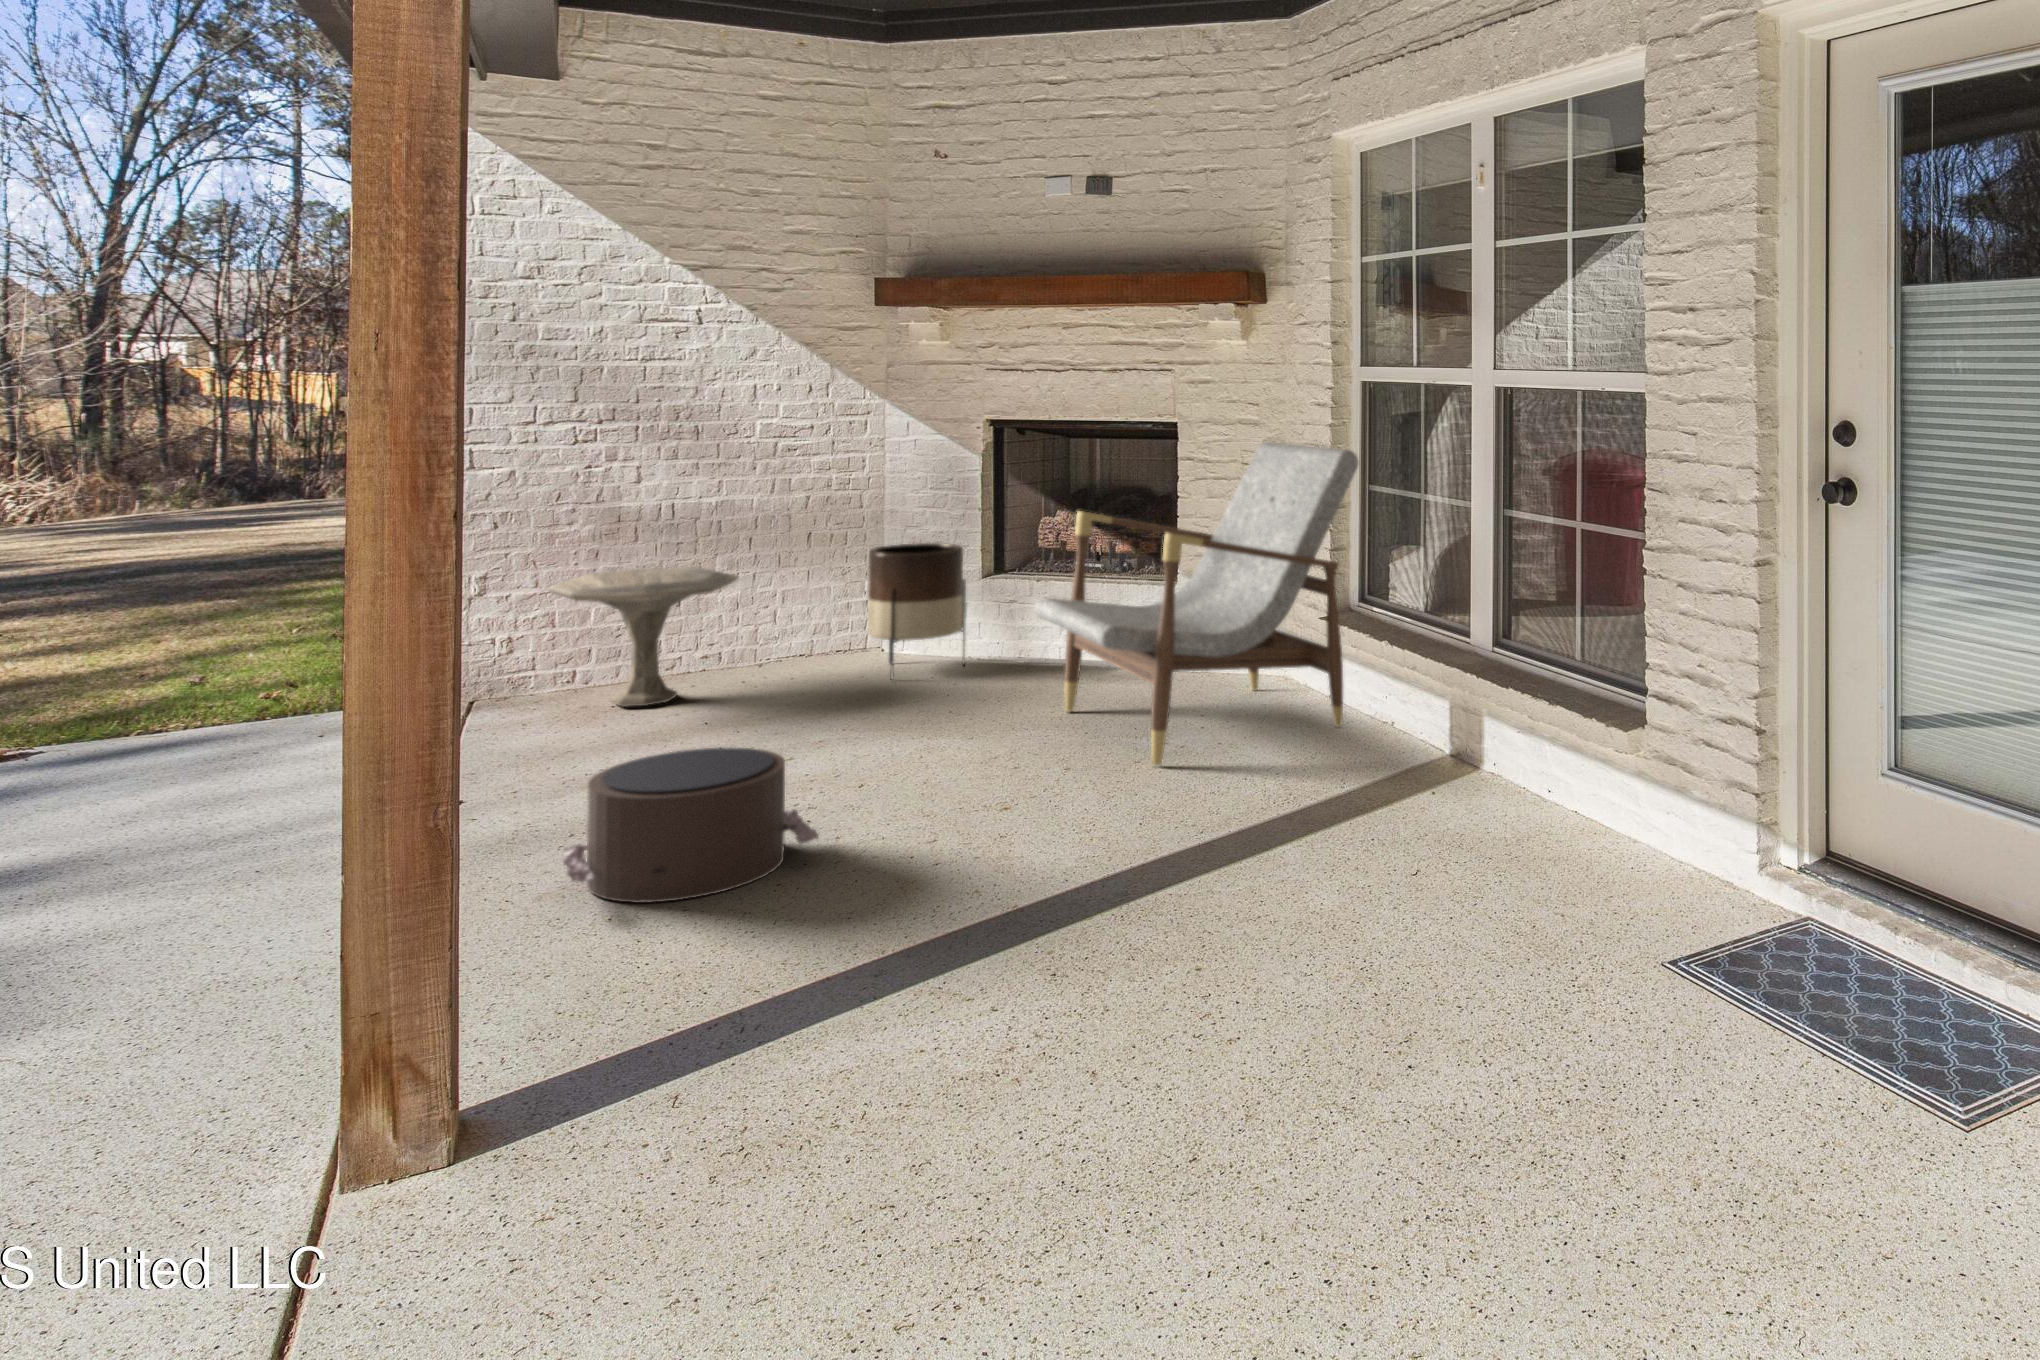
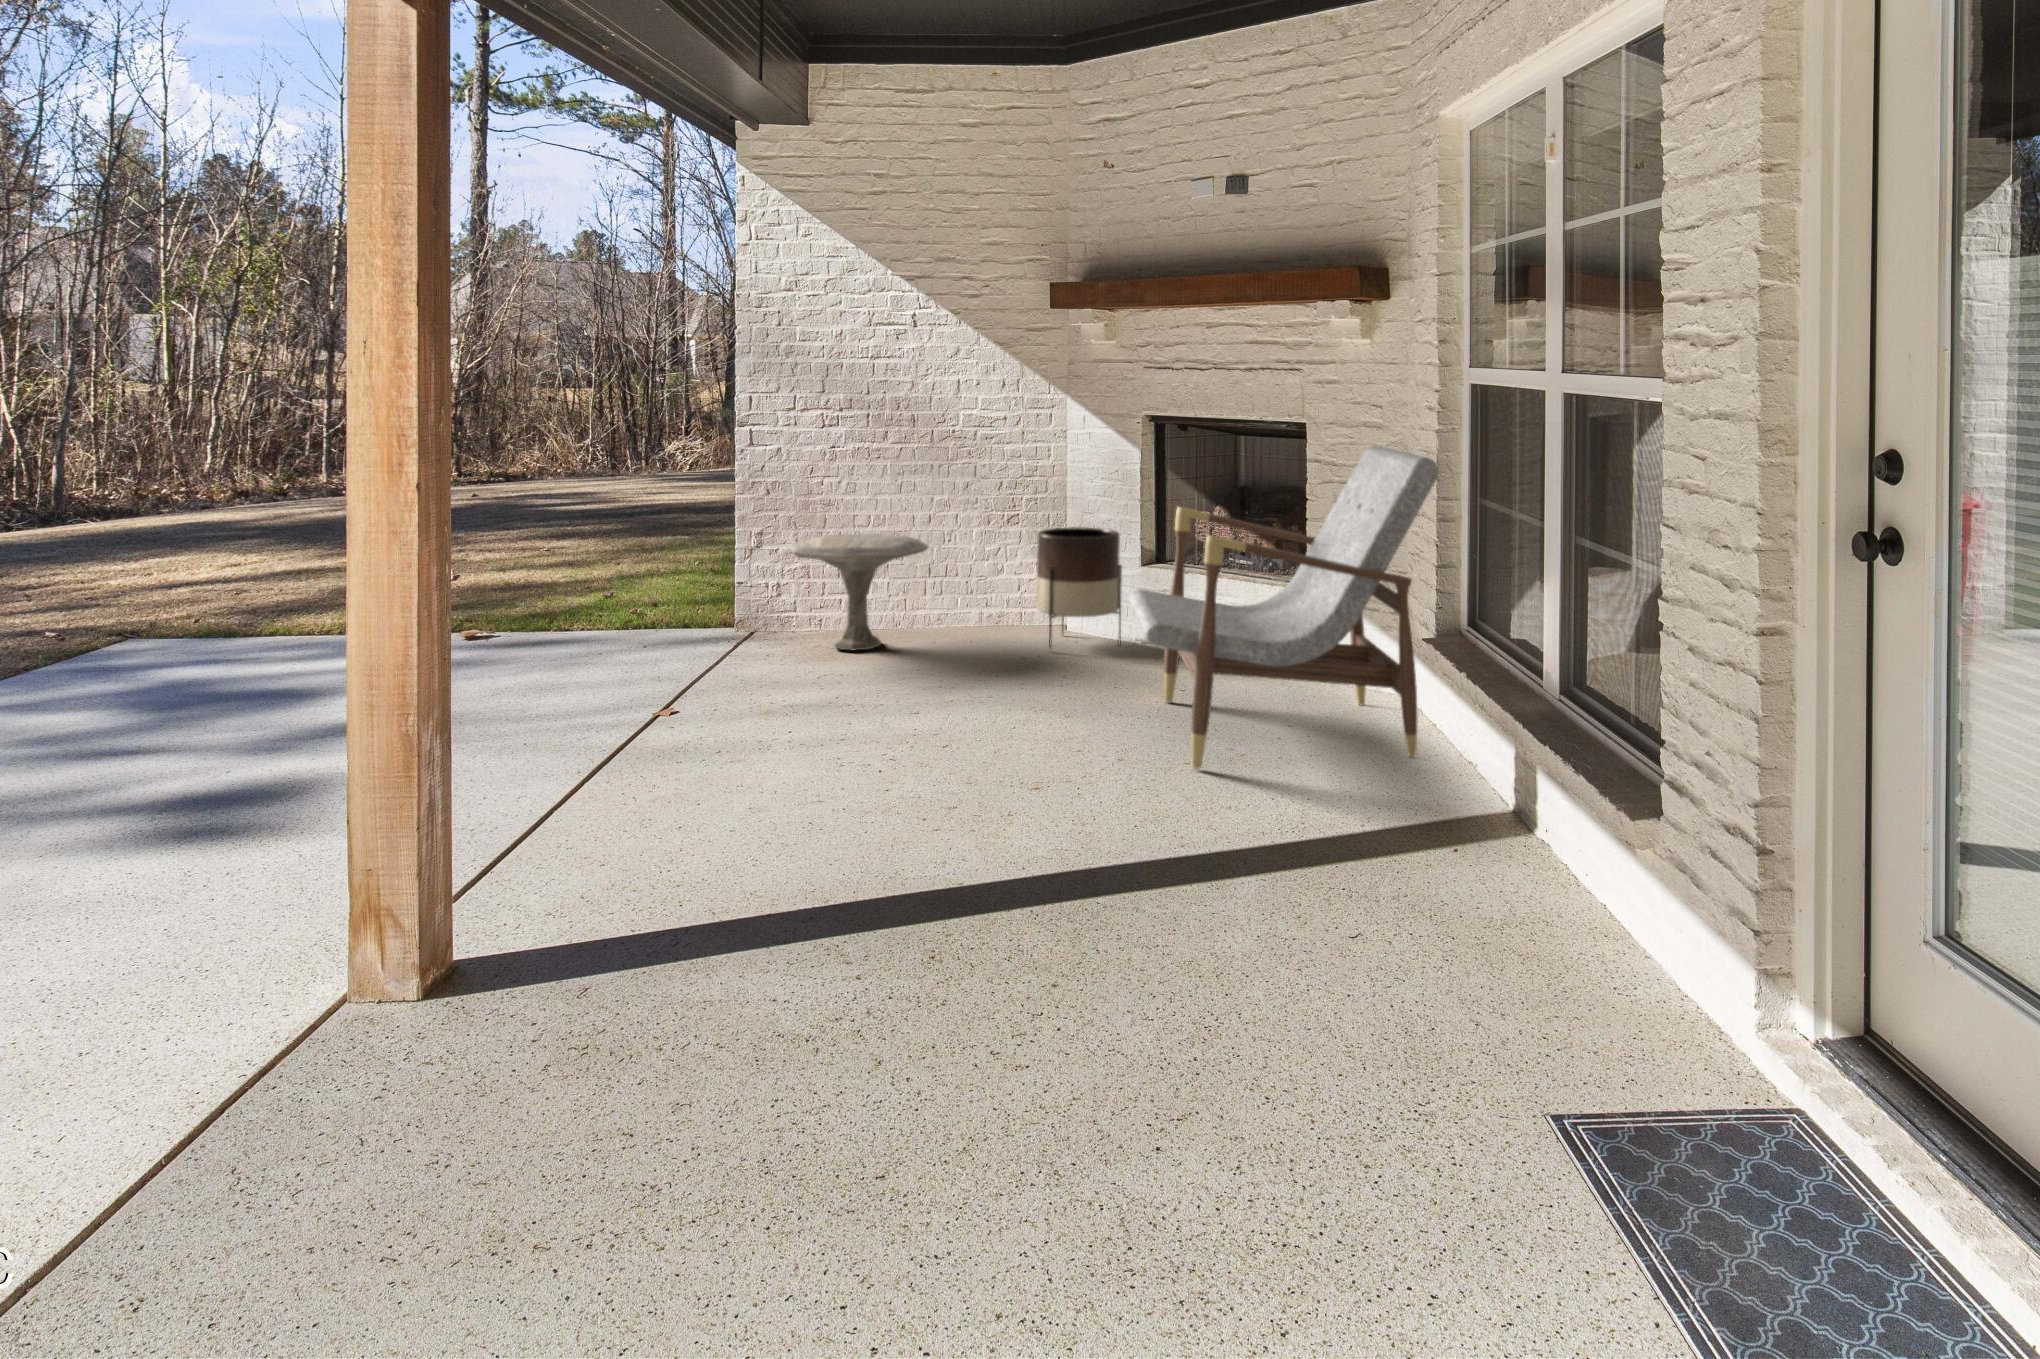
pouf: present [563,748,818,903] -> none [648,694,849,823]

